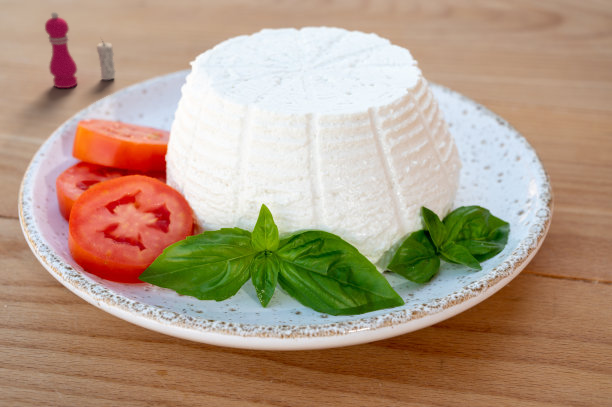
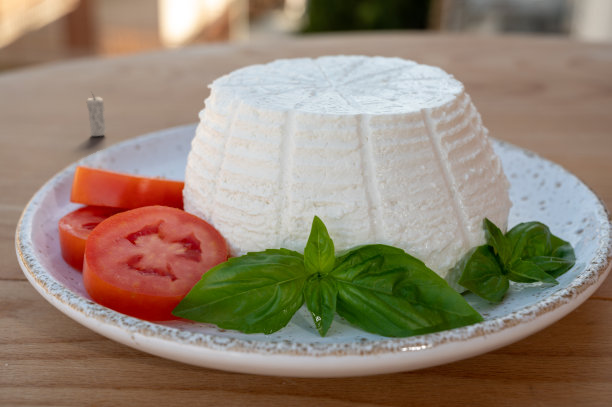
pepper mill: present [45,12,77,88] -> none [32,64,65,145]

